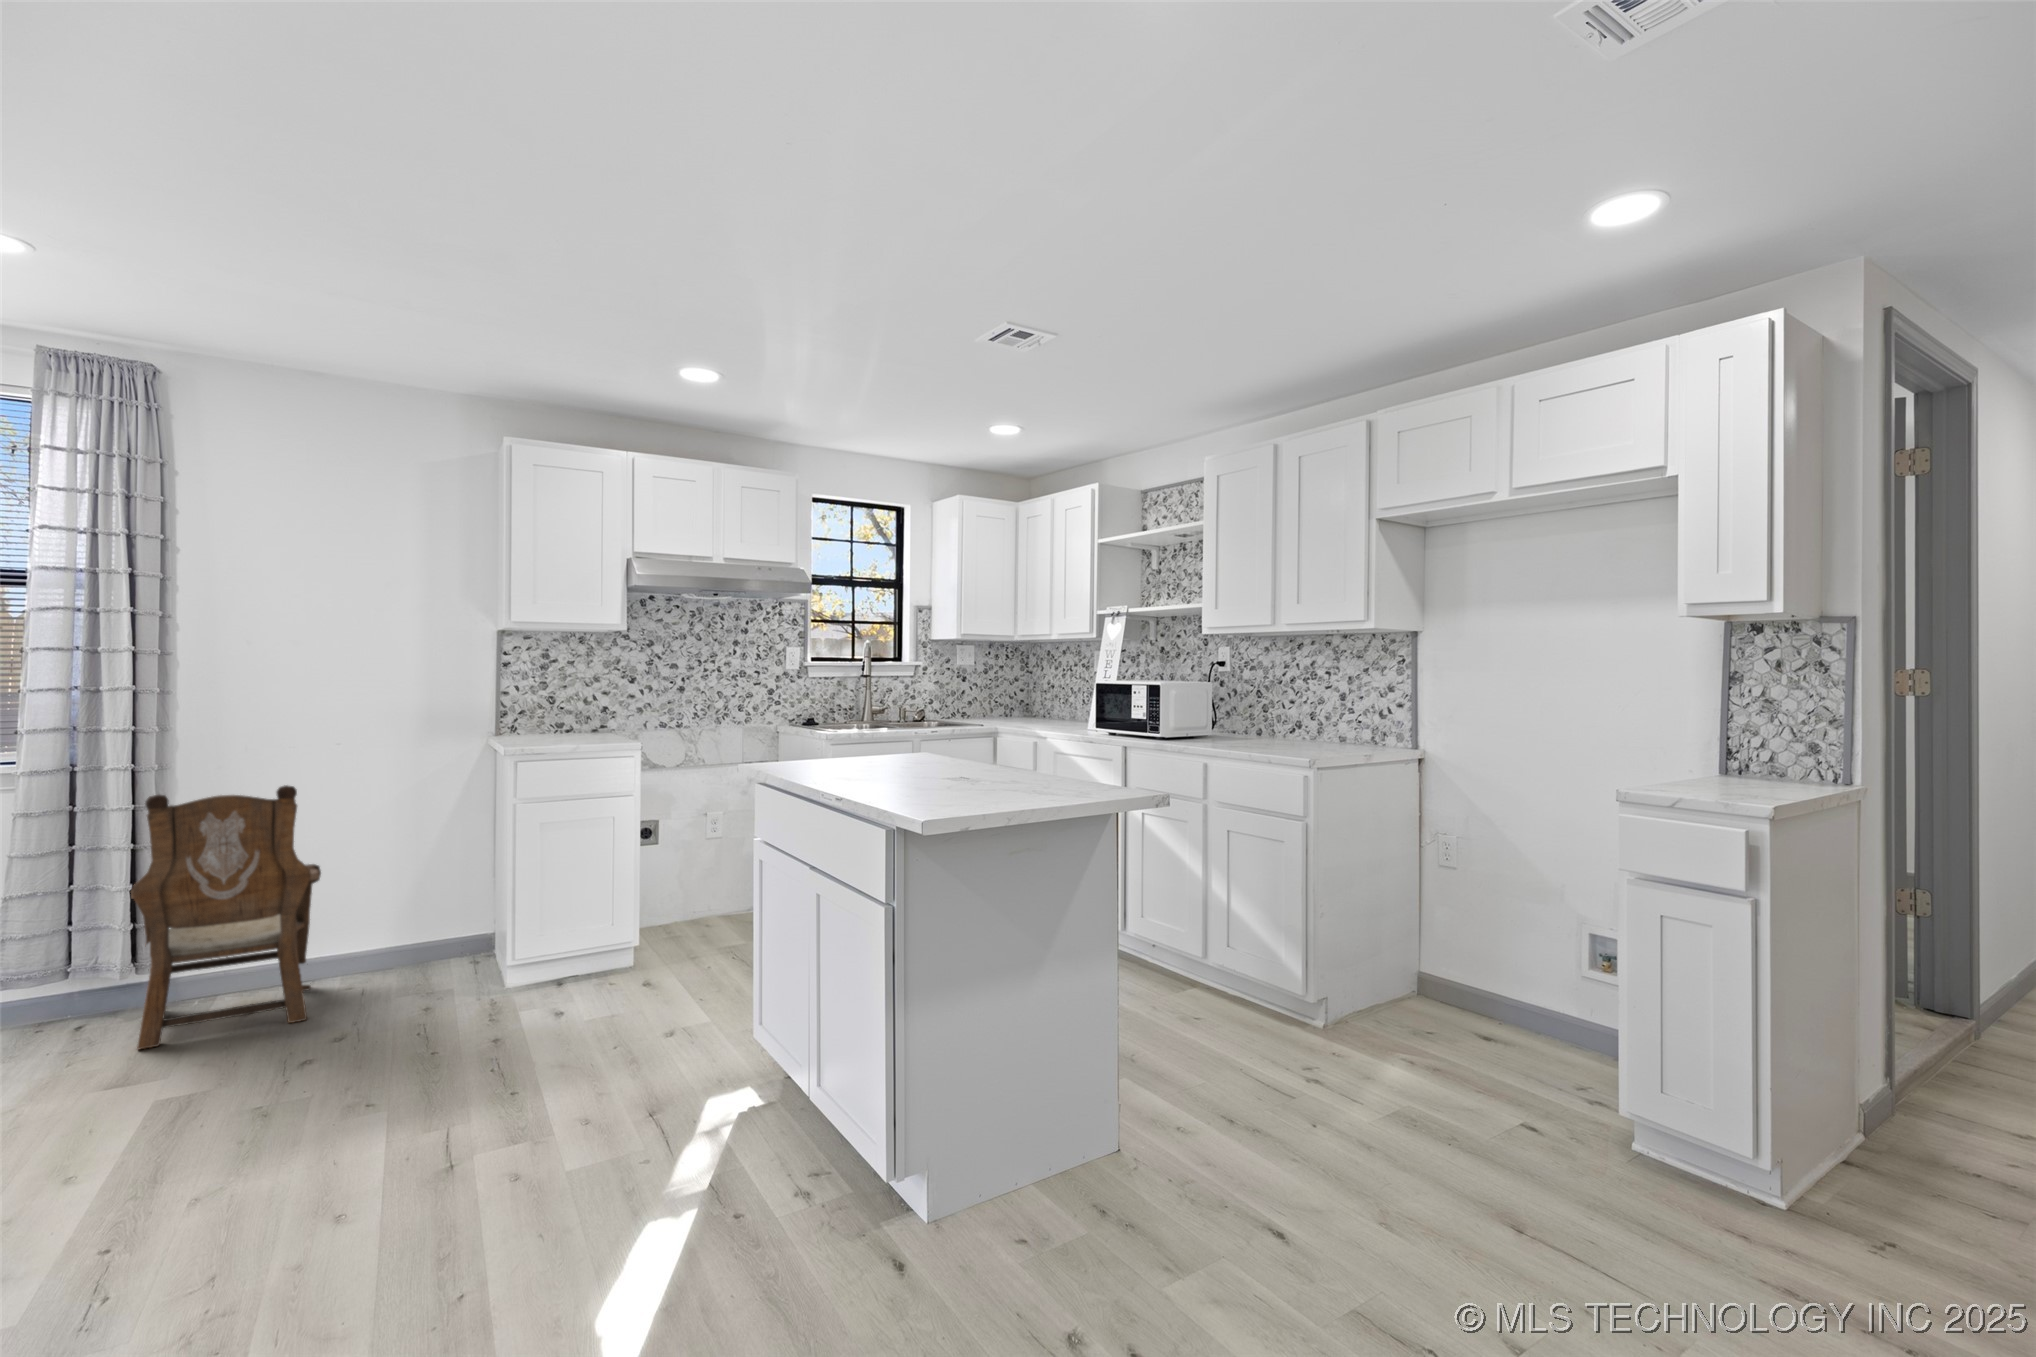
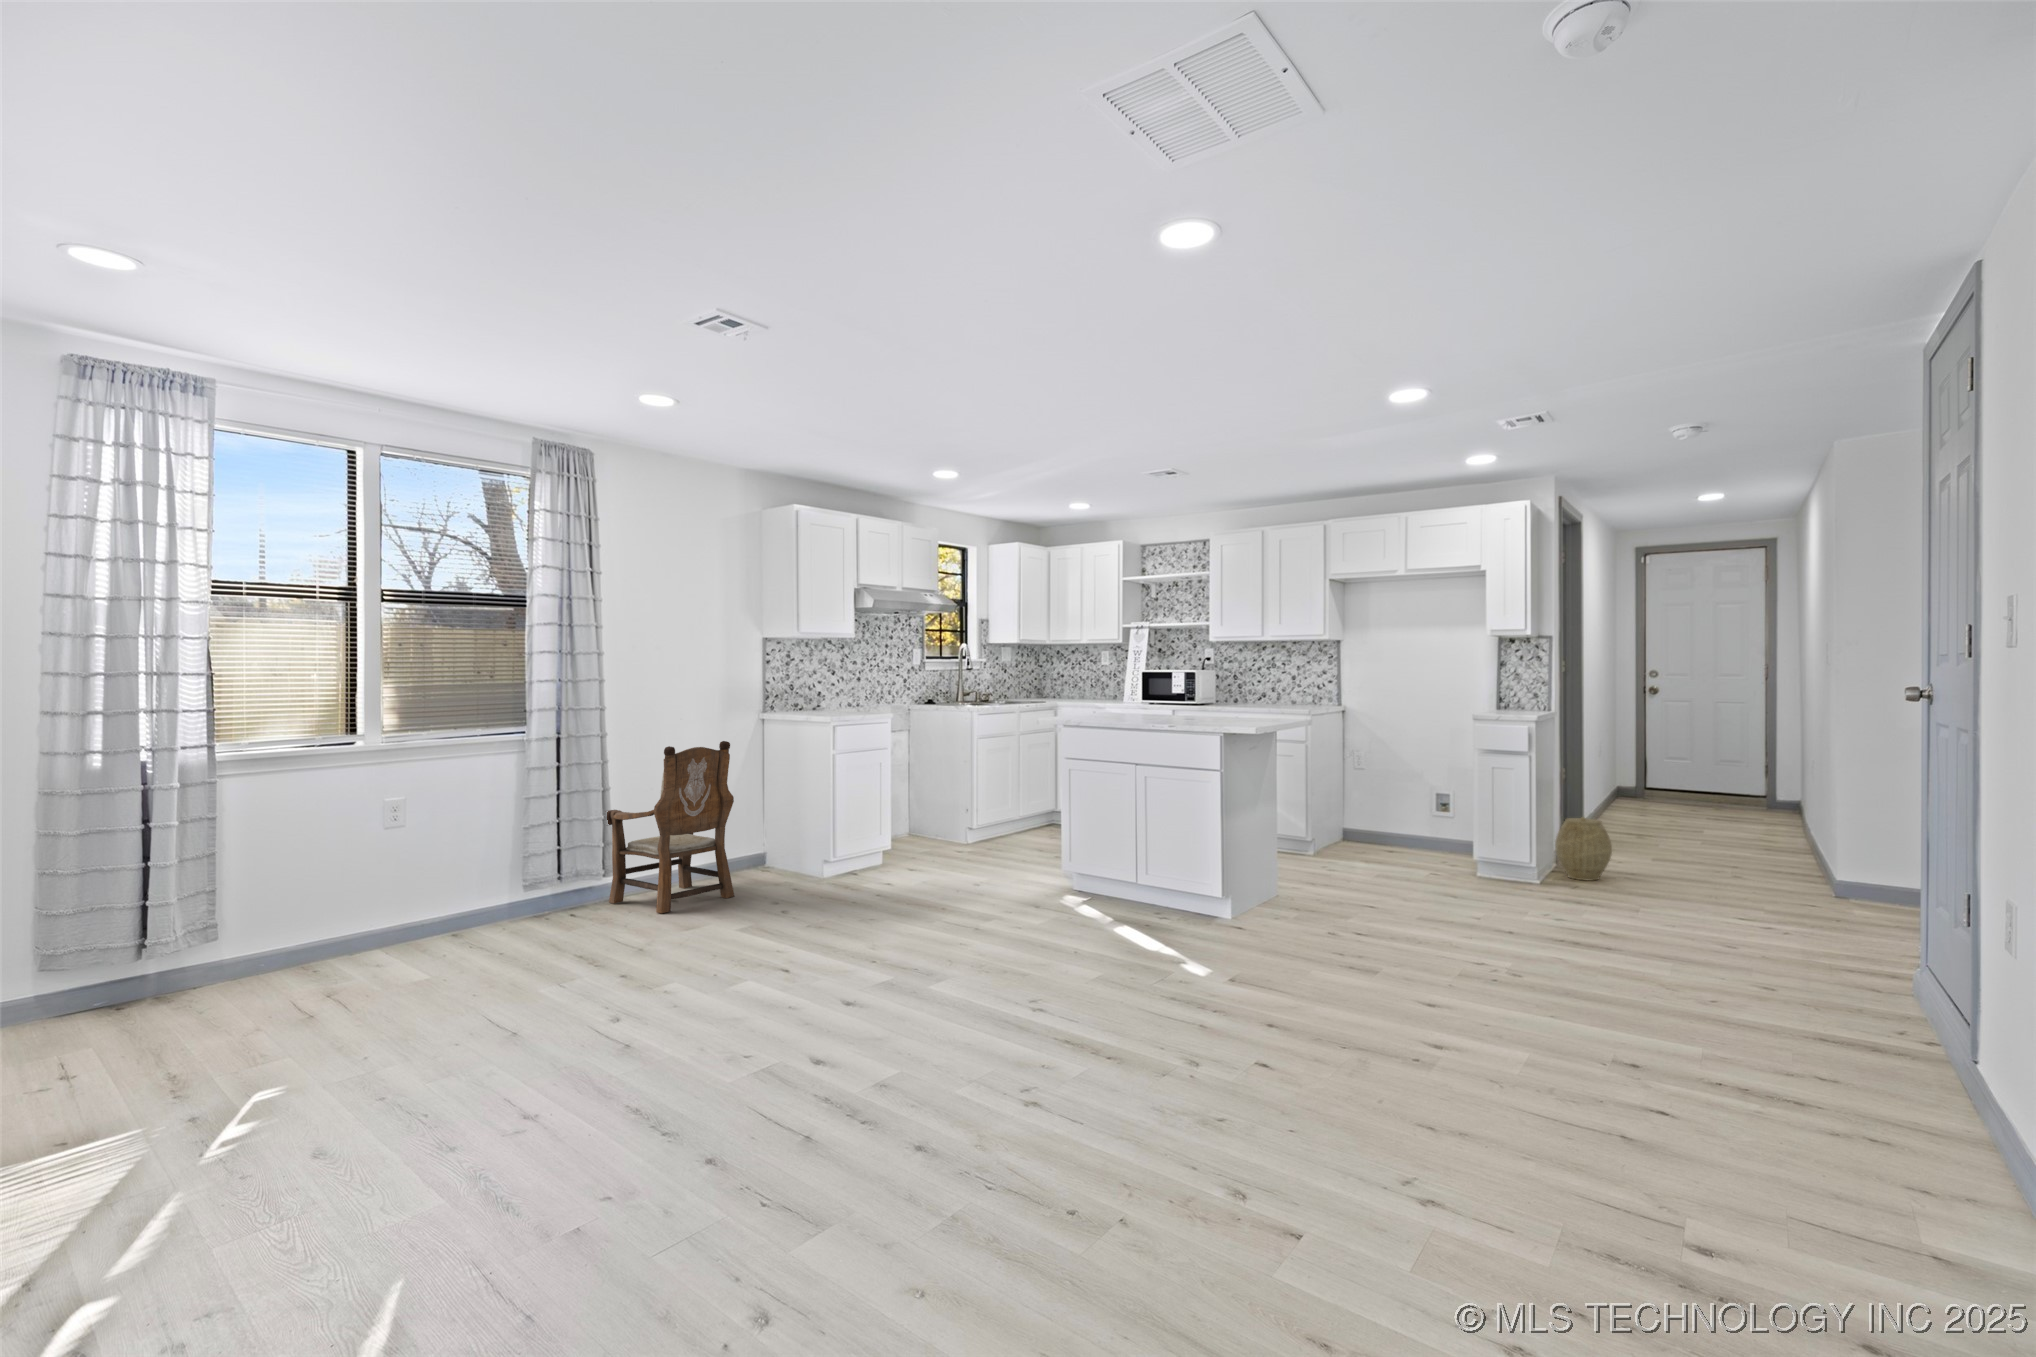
woven basket: none [1820,1045,1981,1216] -> present [1555,817,1612,881]

